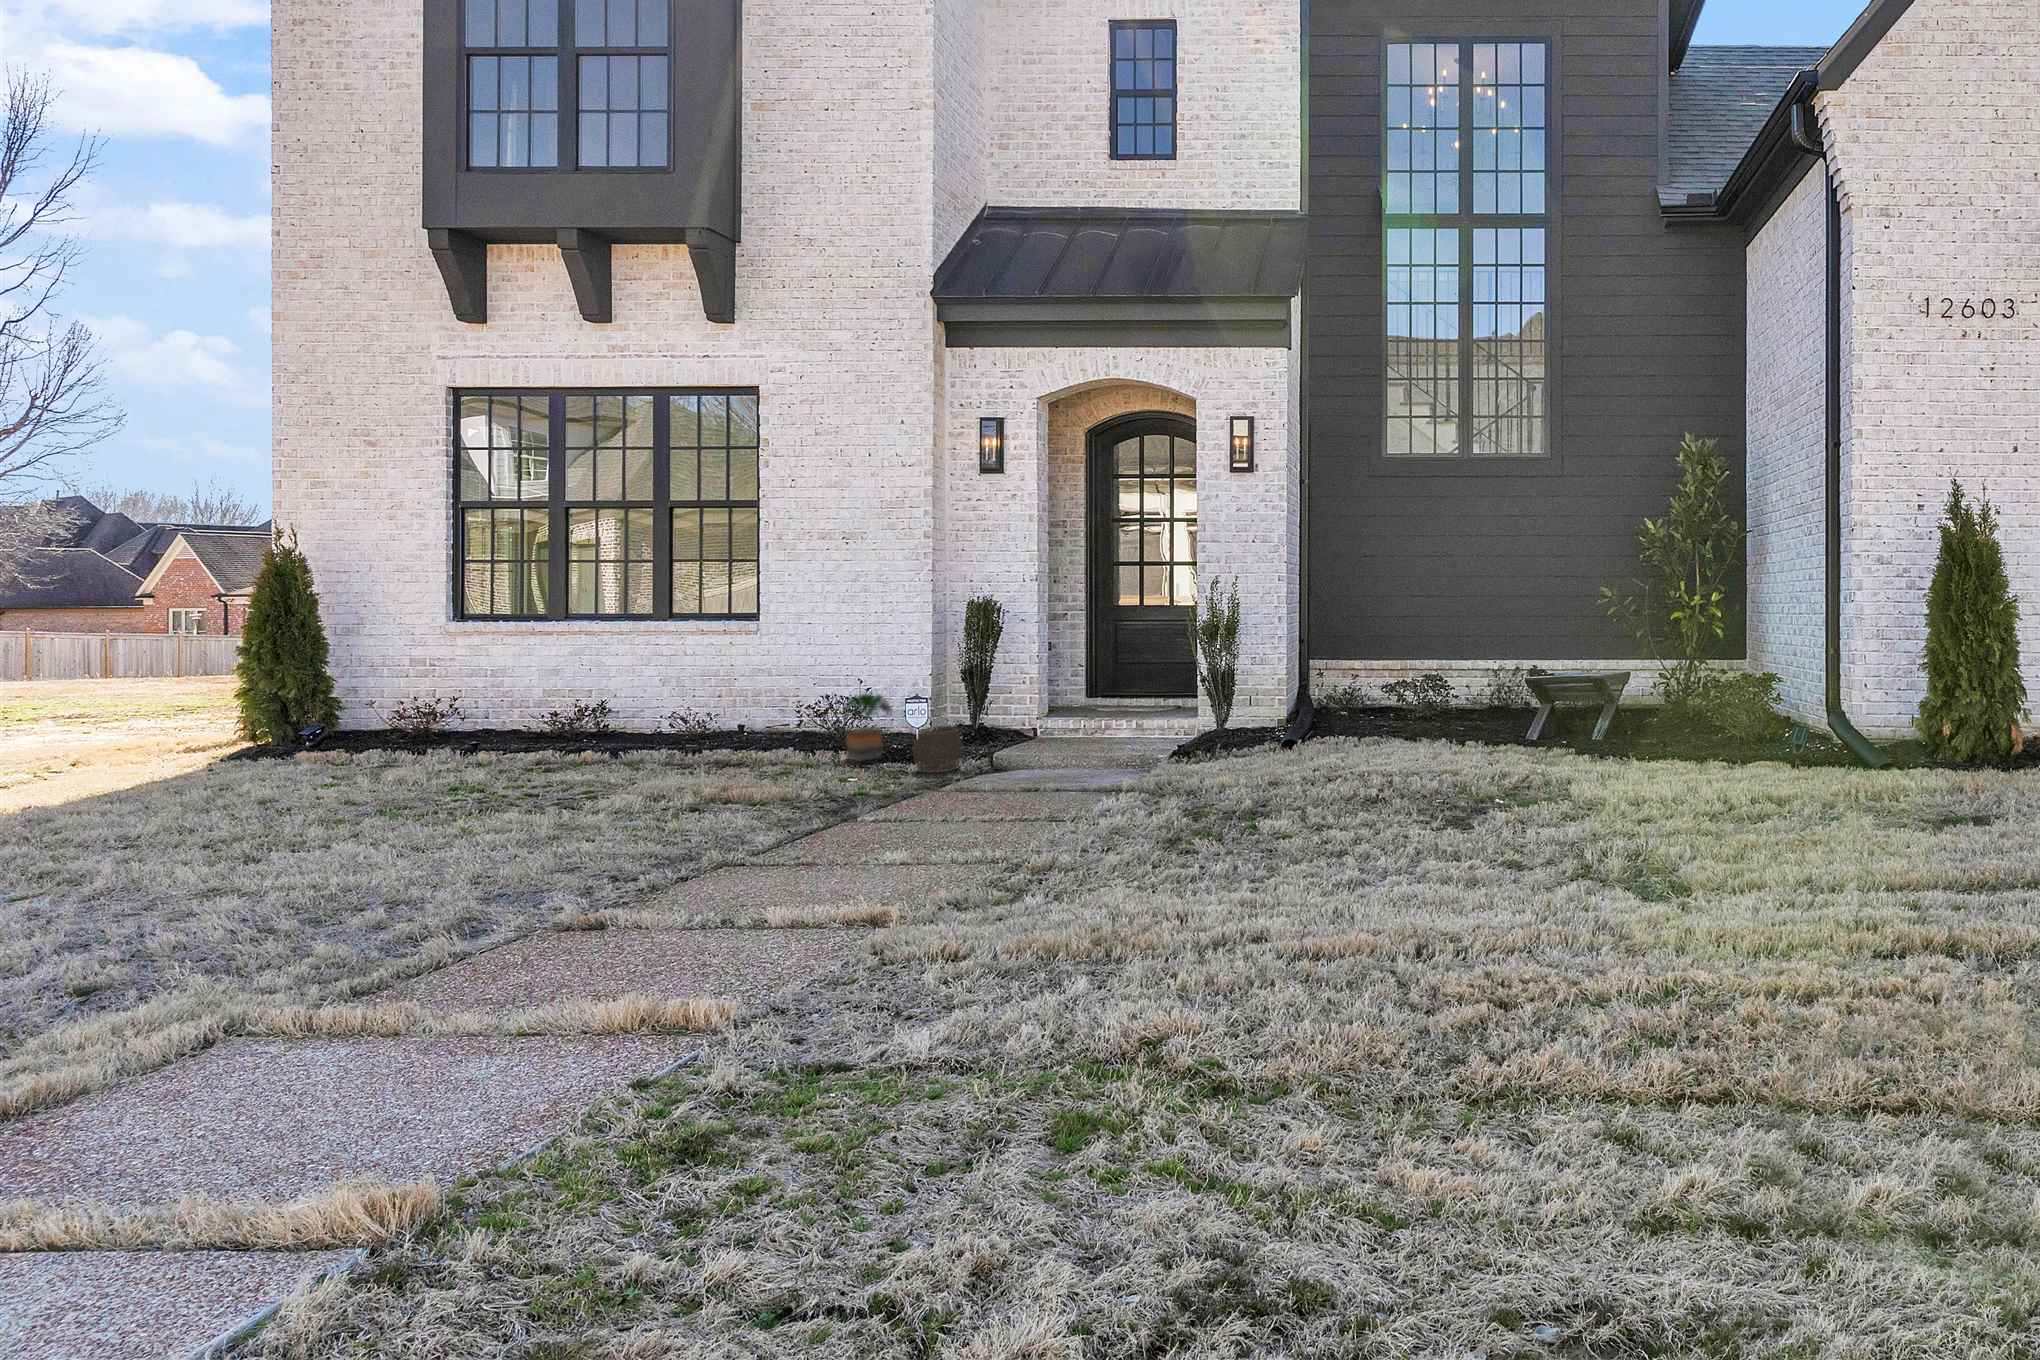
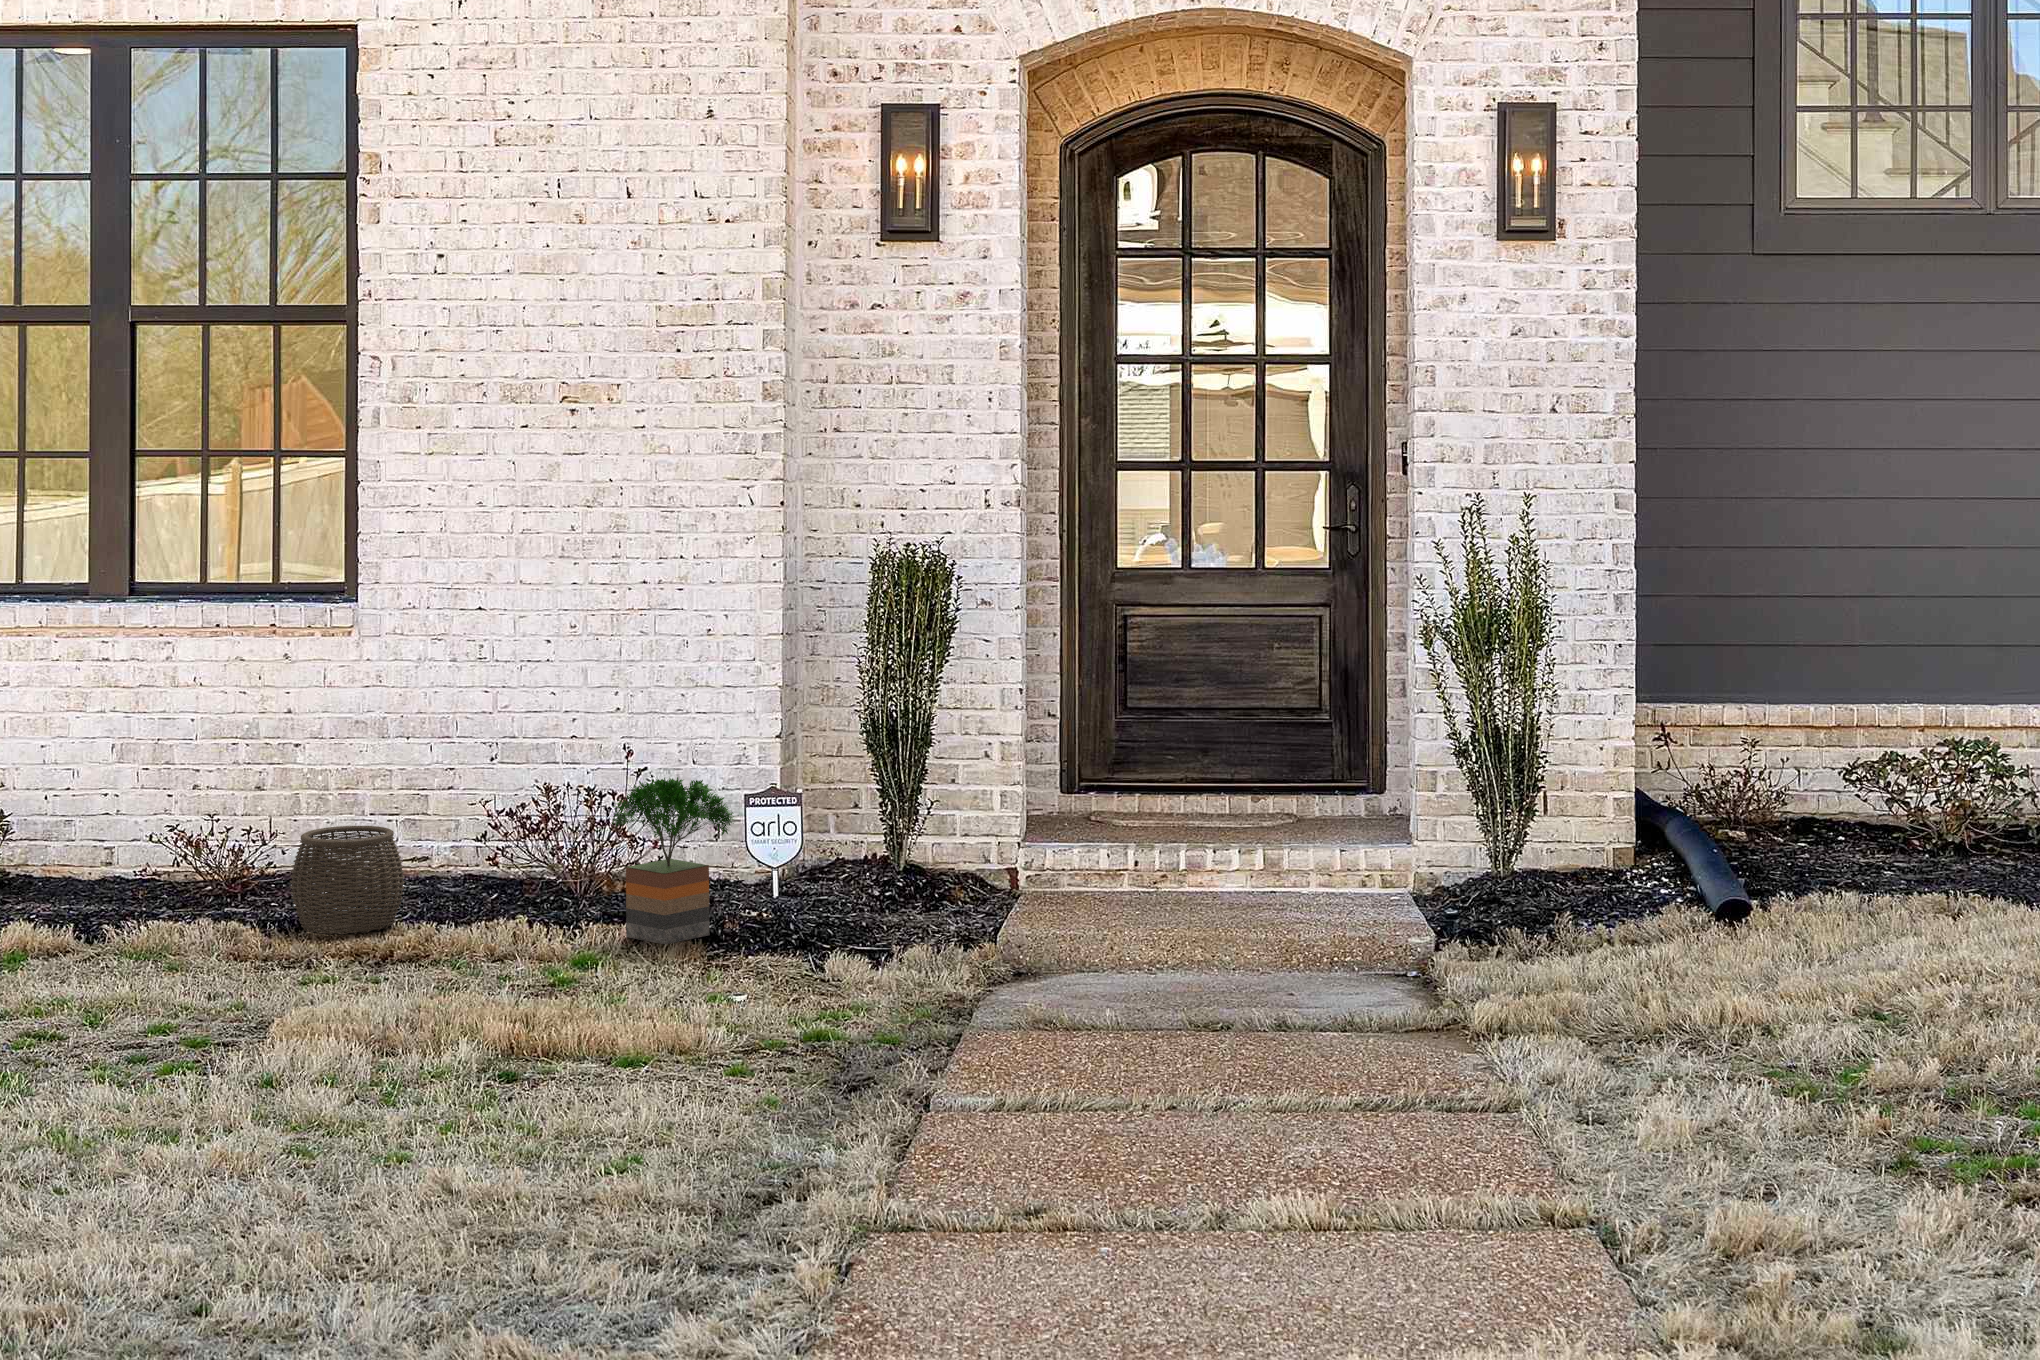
woven basket: present [913,726,962,773] -> present [290,826,405,935]

